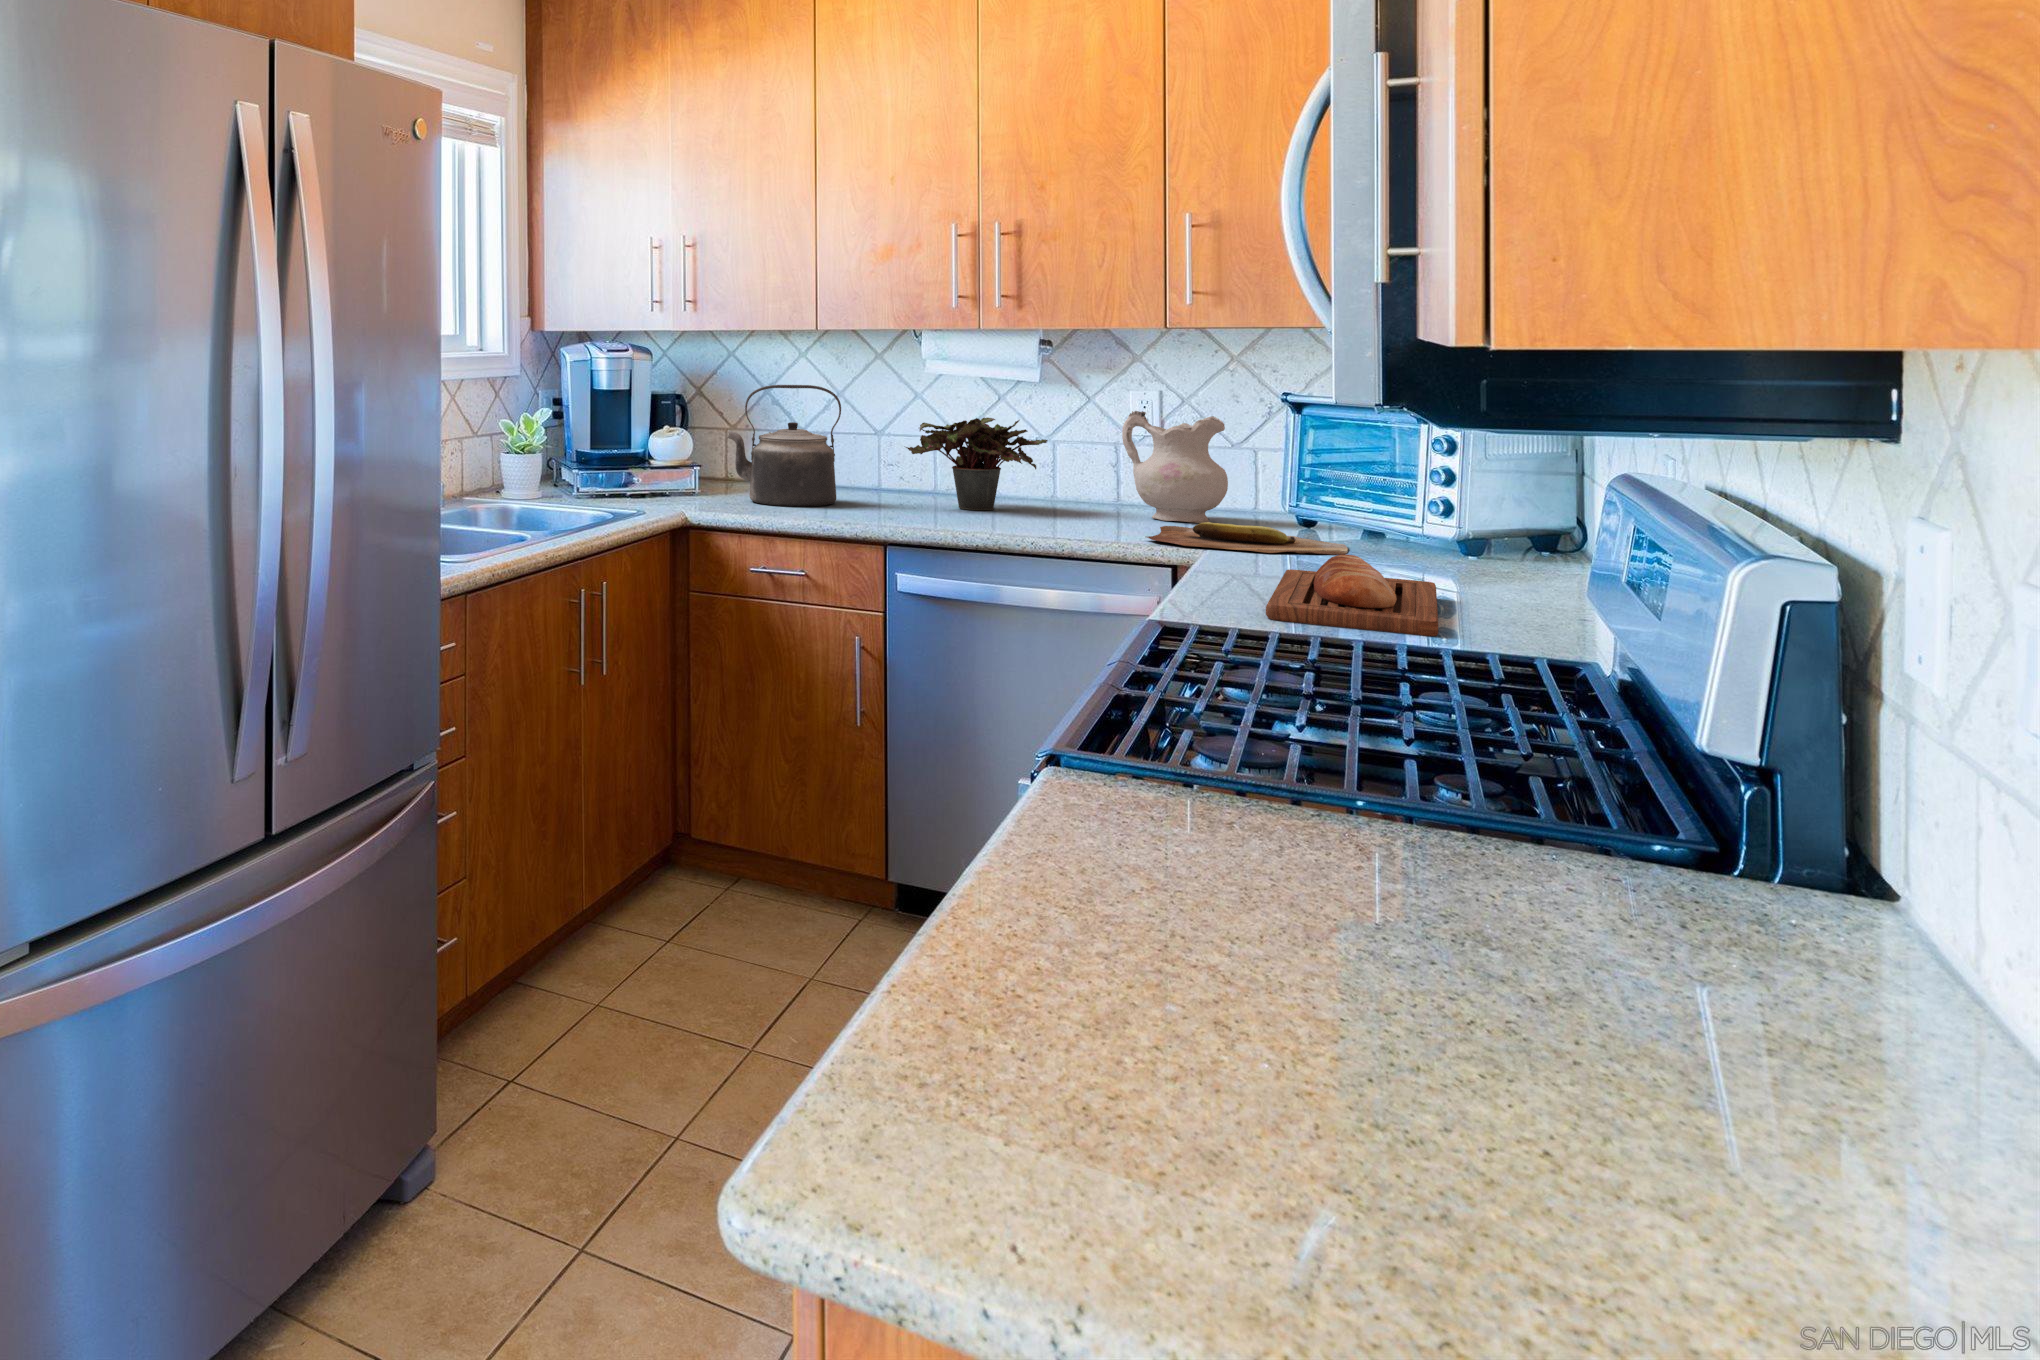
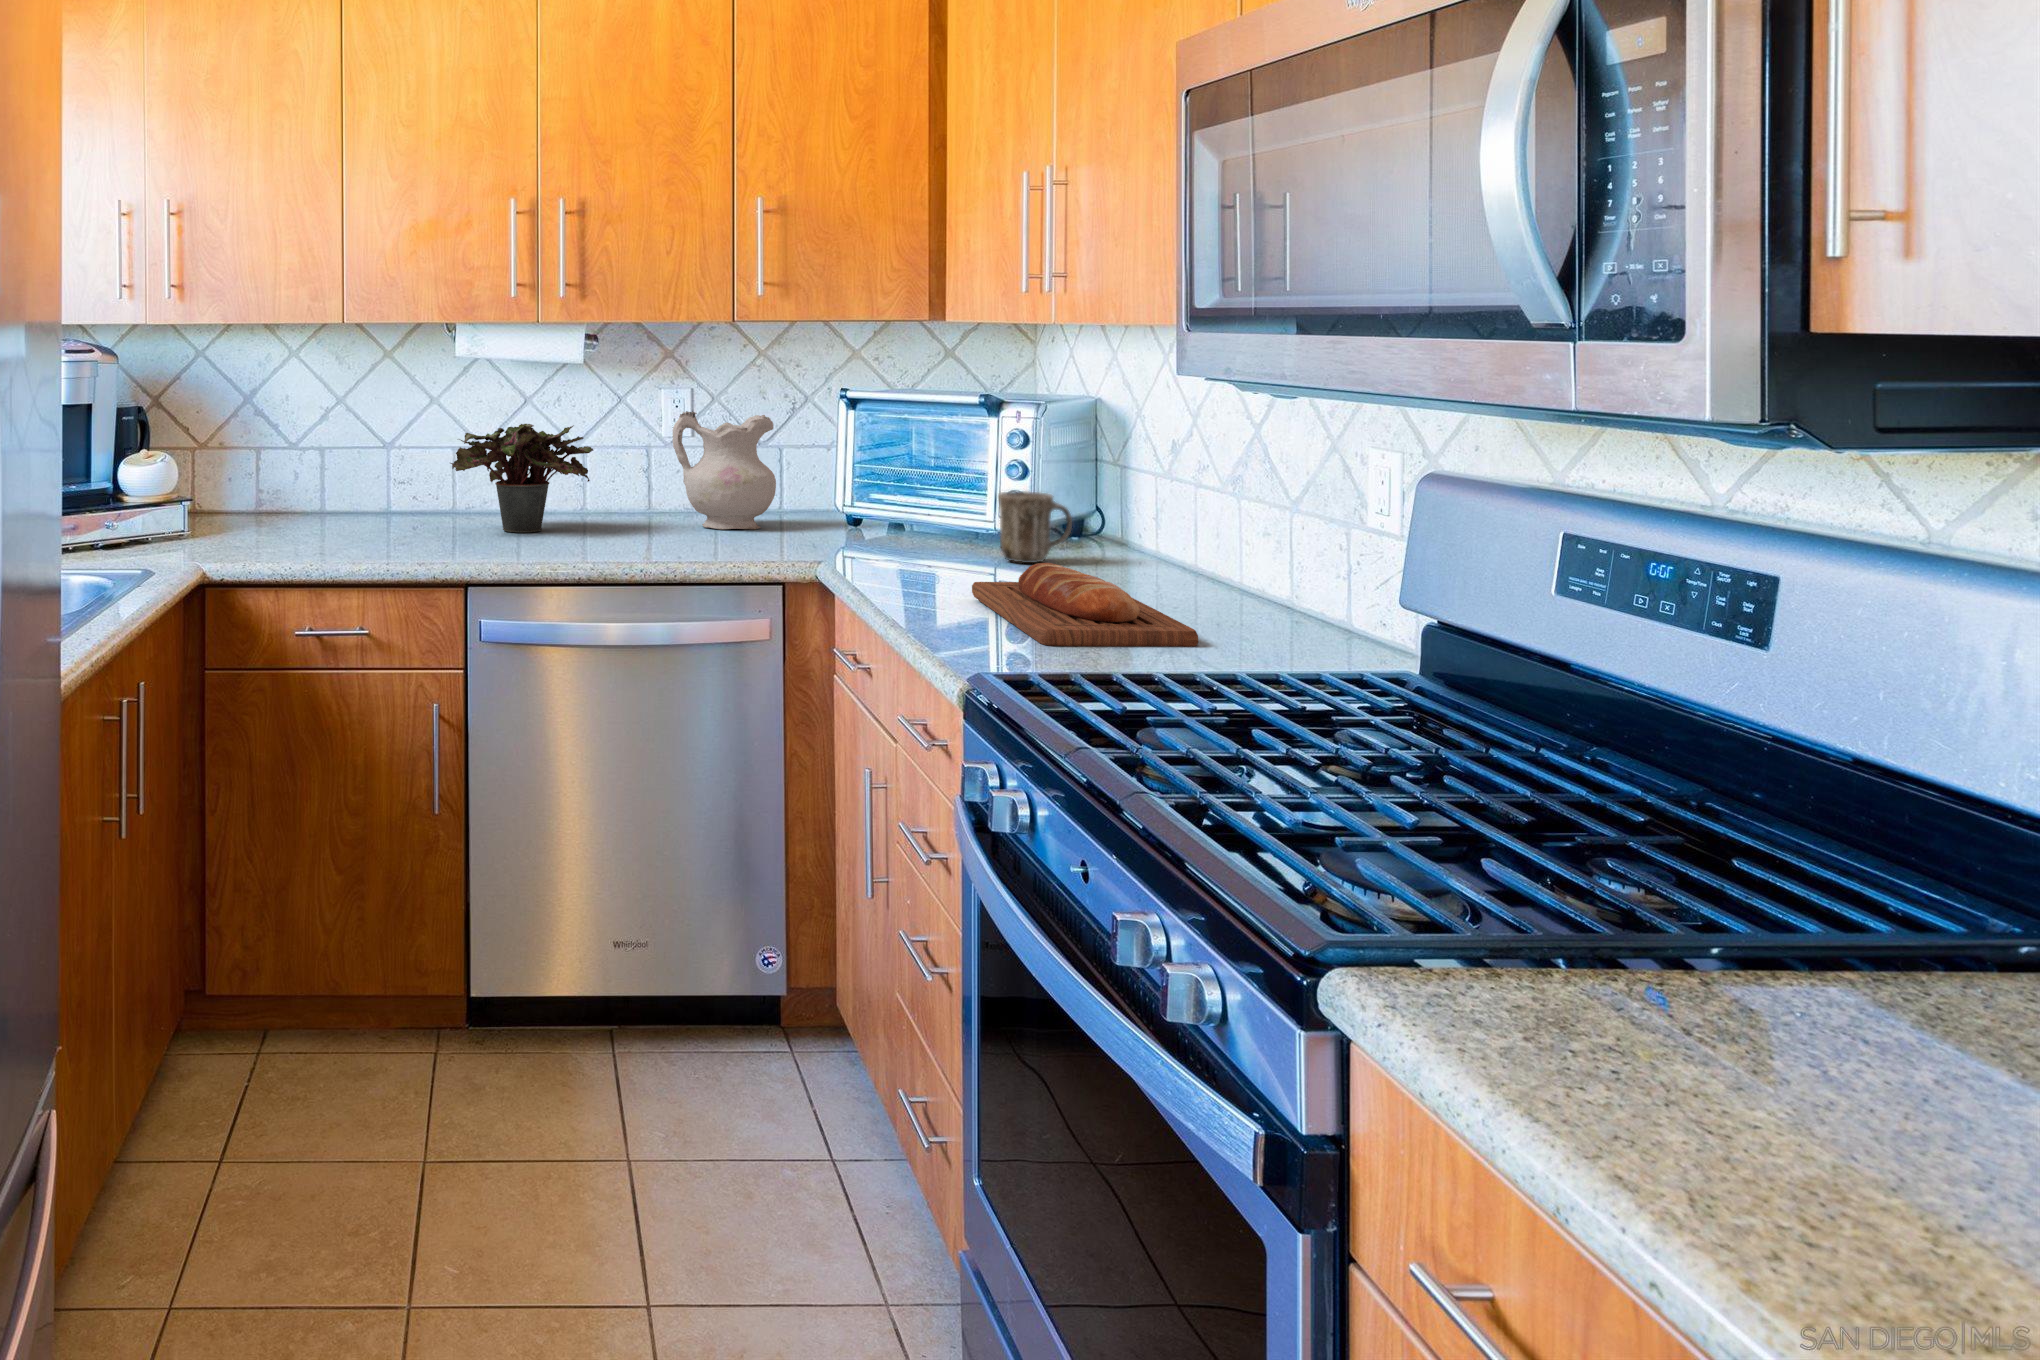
kettle: present [727,385,841,507] -> none [231,392,371,545]
mug: none [1400,496,1487,568] -> present [998,491,1072,563]
cutting board: present [1147,522,1348,555] -> none [745,532,937,560]

